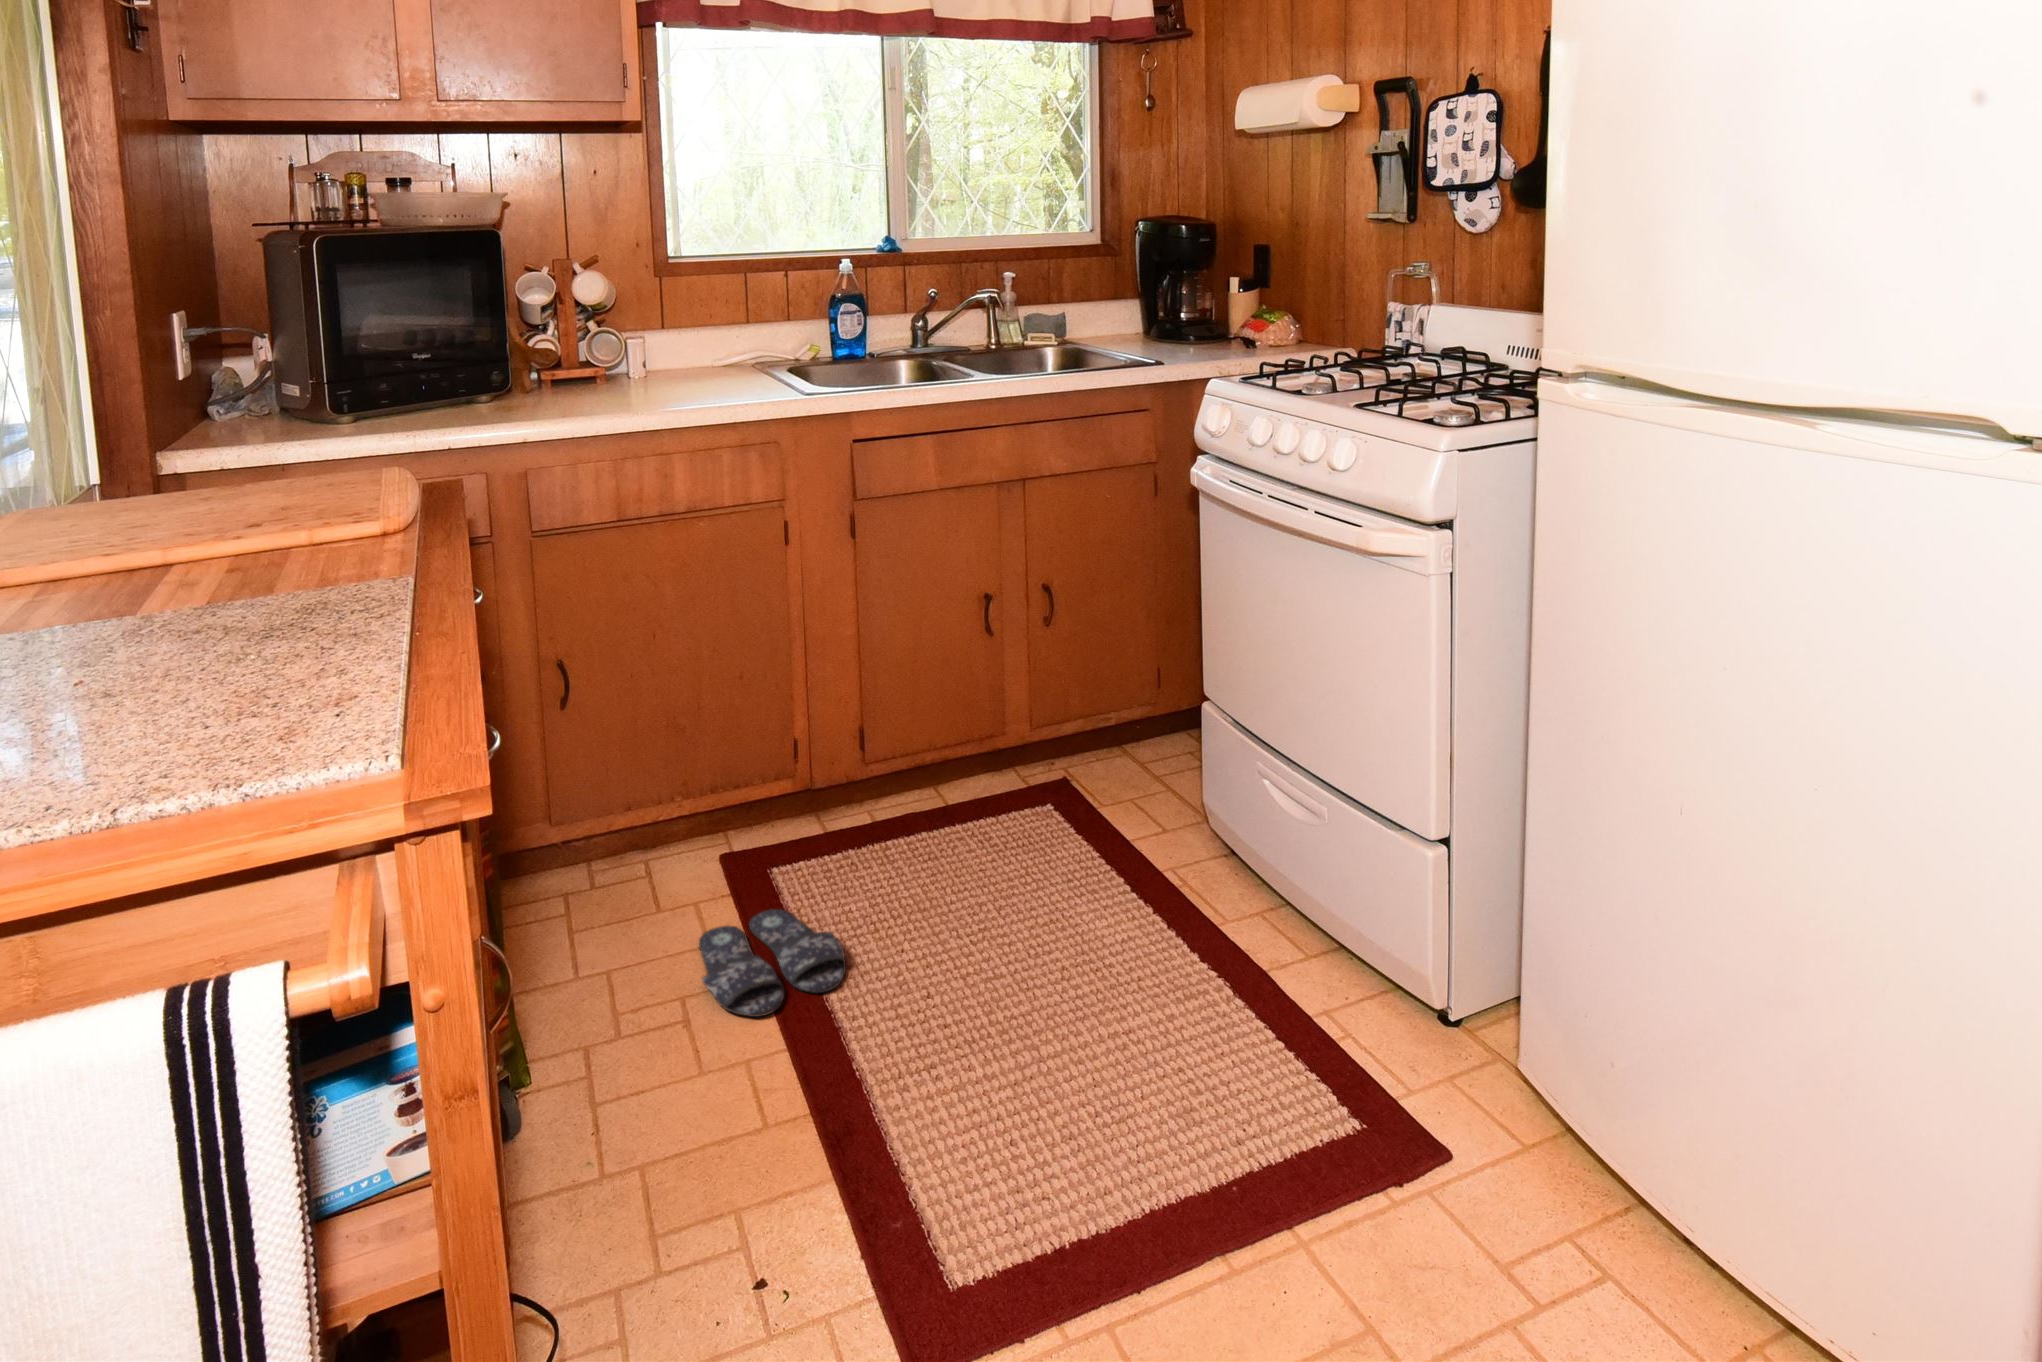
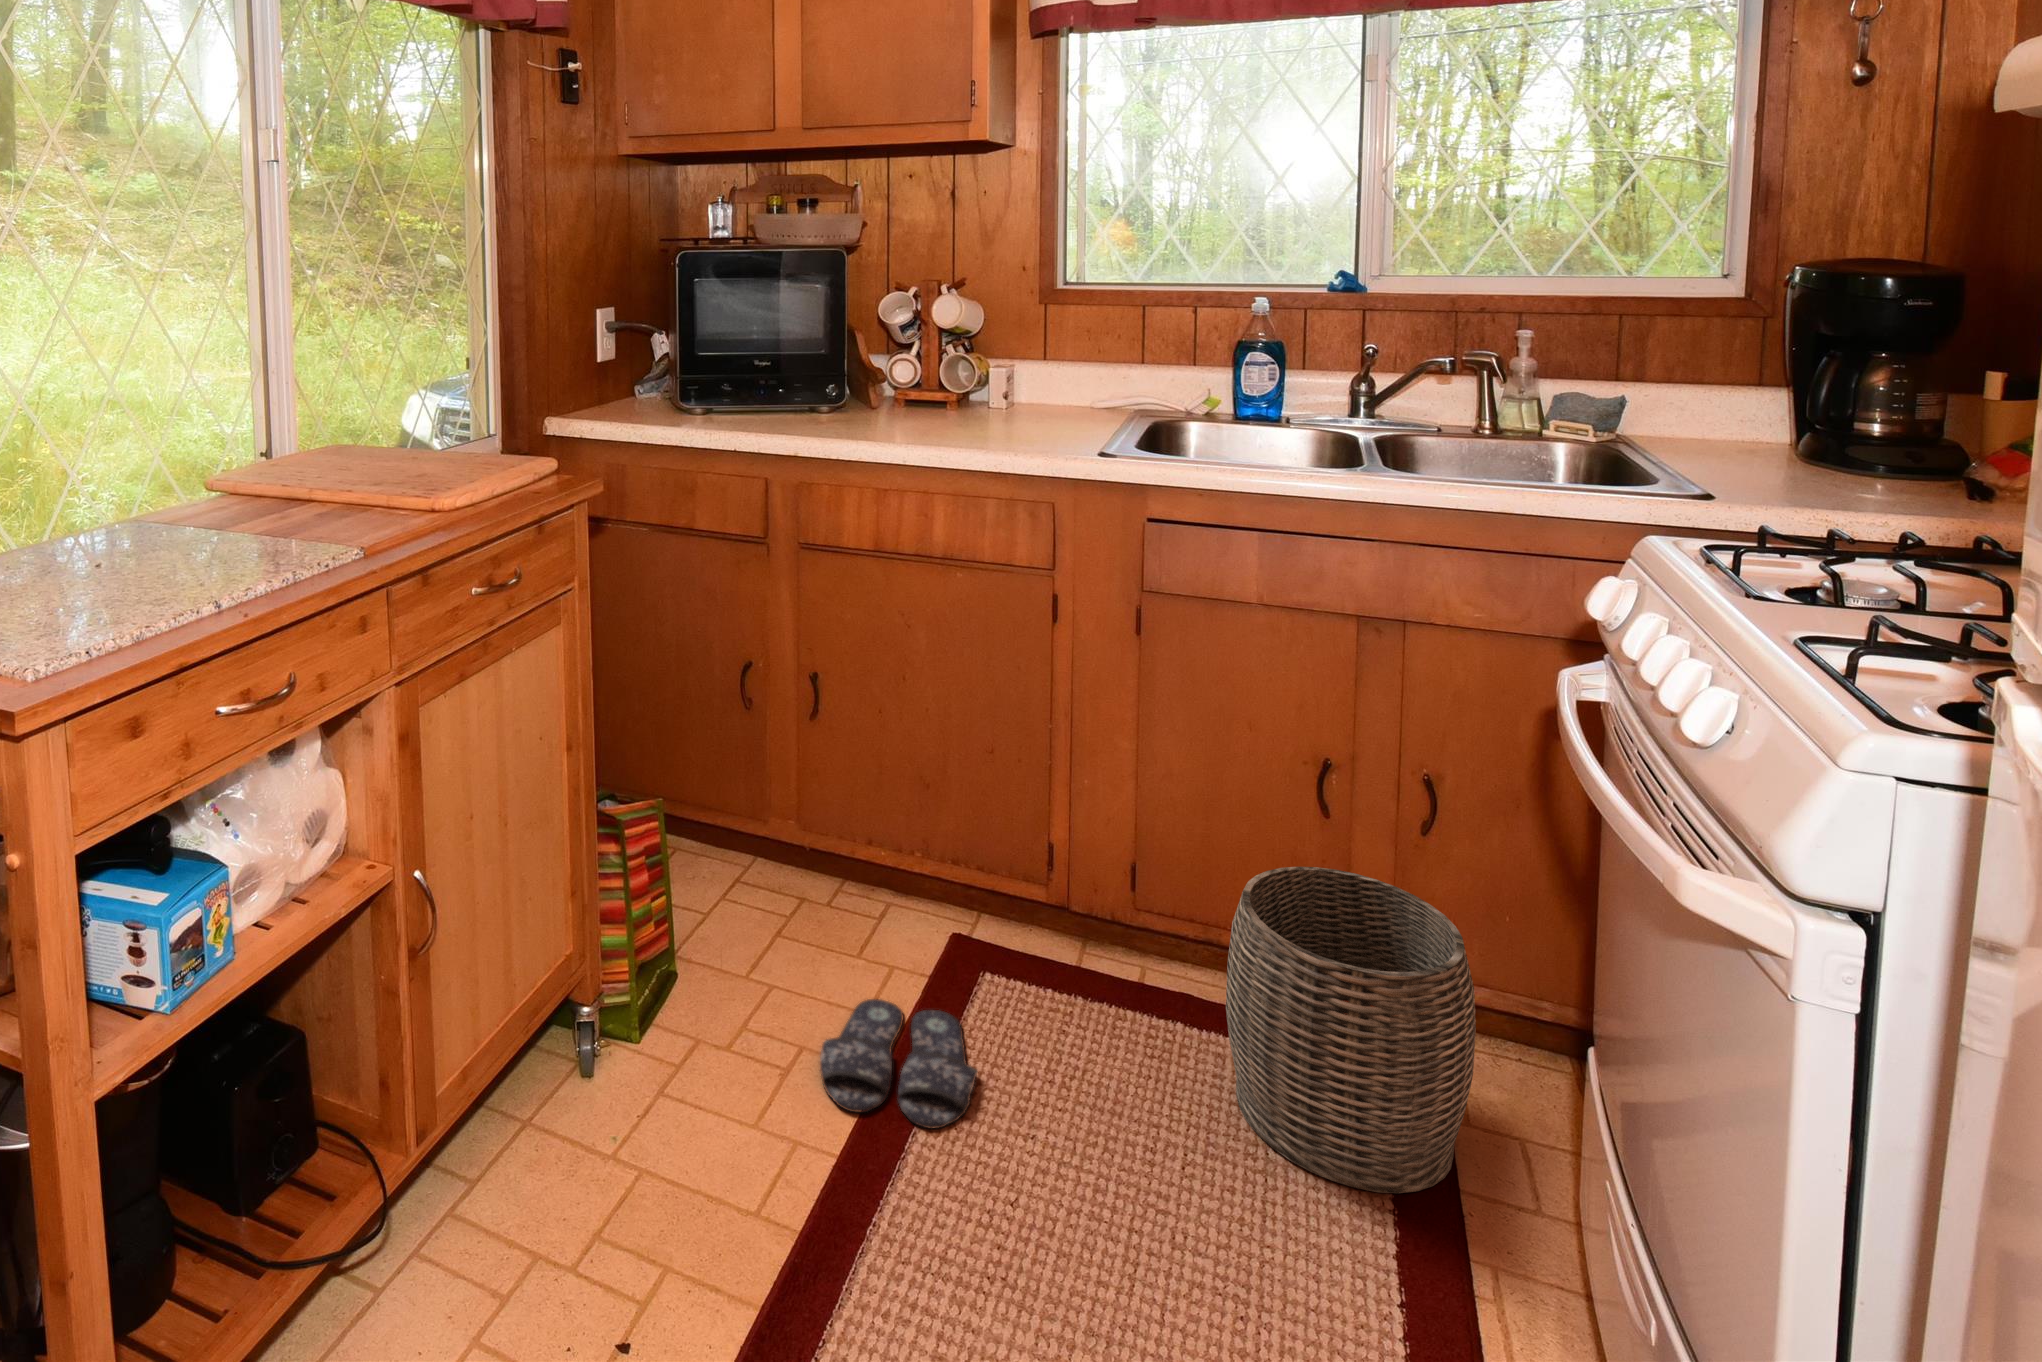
woven basket: none [970,664,1126,874] -> present [1226,867,1476,1193]

